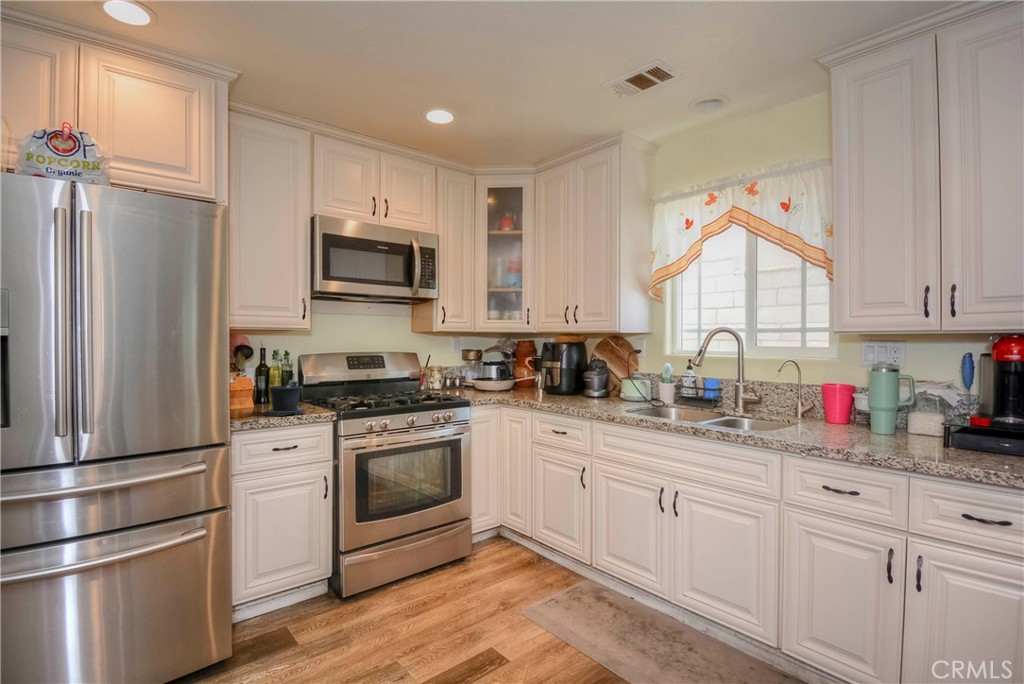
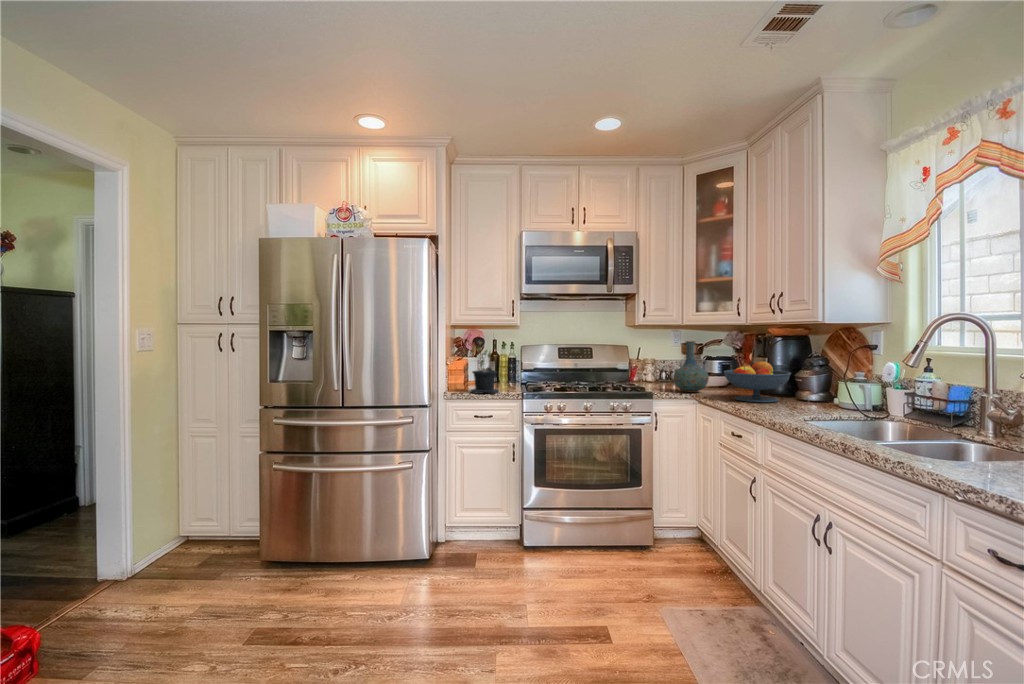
vase: none [481,348,514,397] -> present [673,341,709,393]
fruit bowl: none [535,365,589,401] -> present [724,361,791,402]

